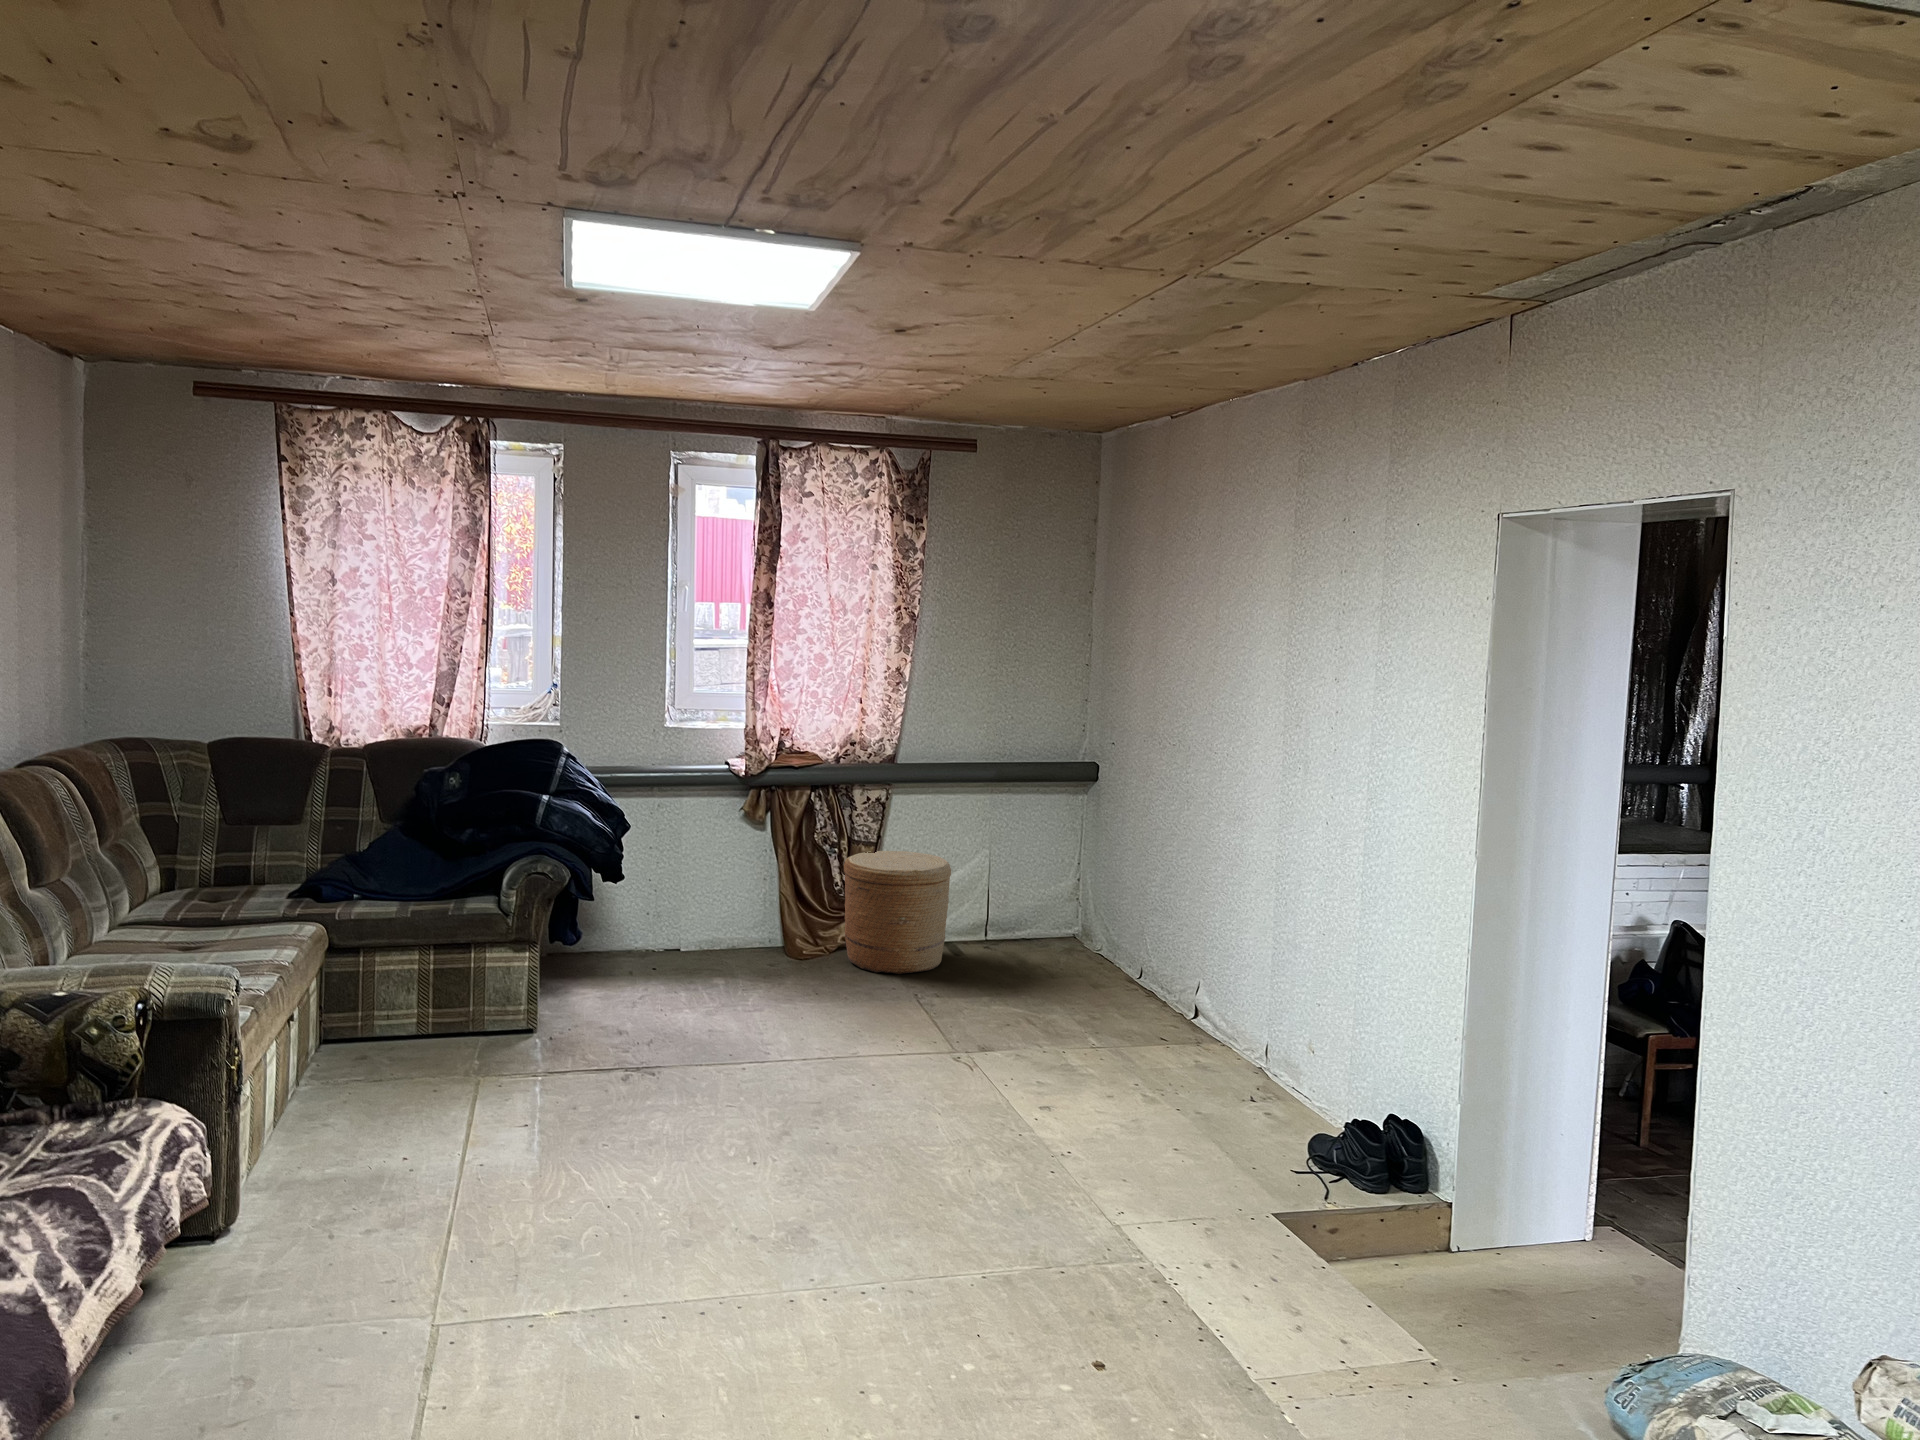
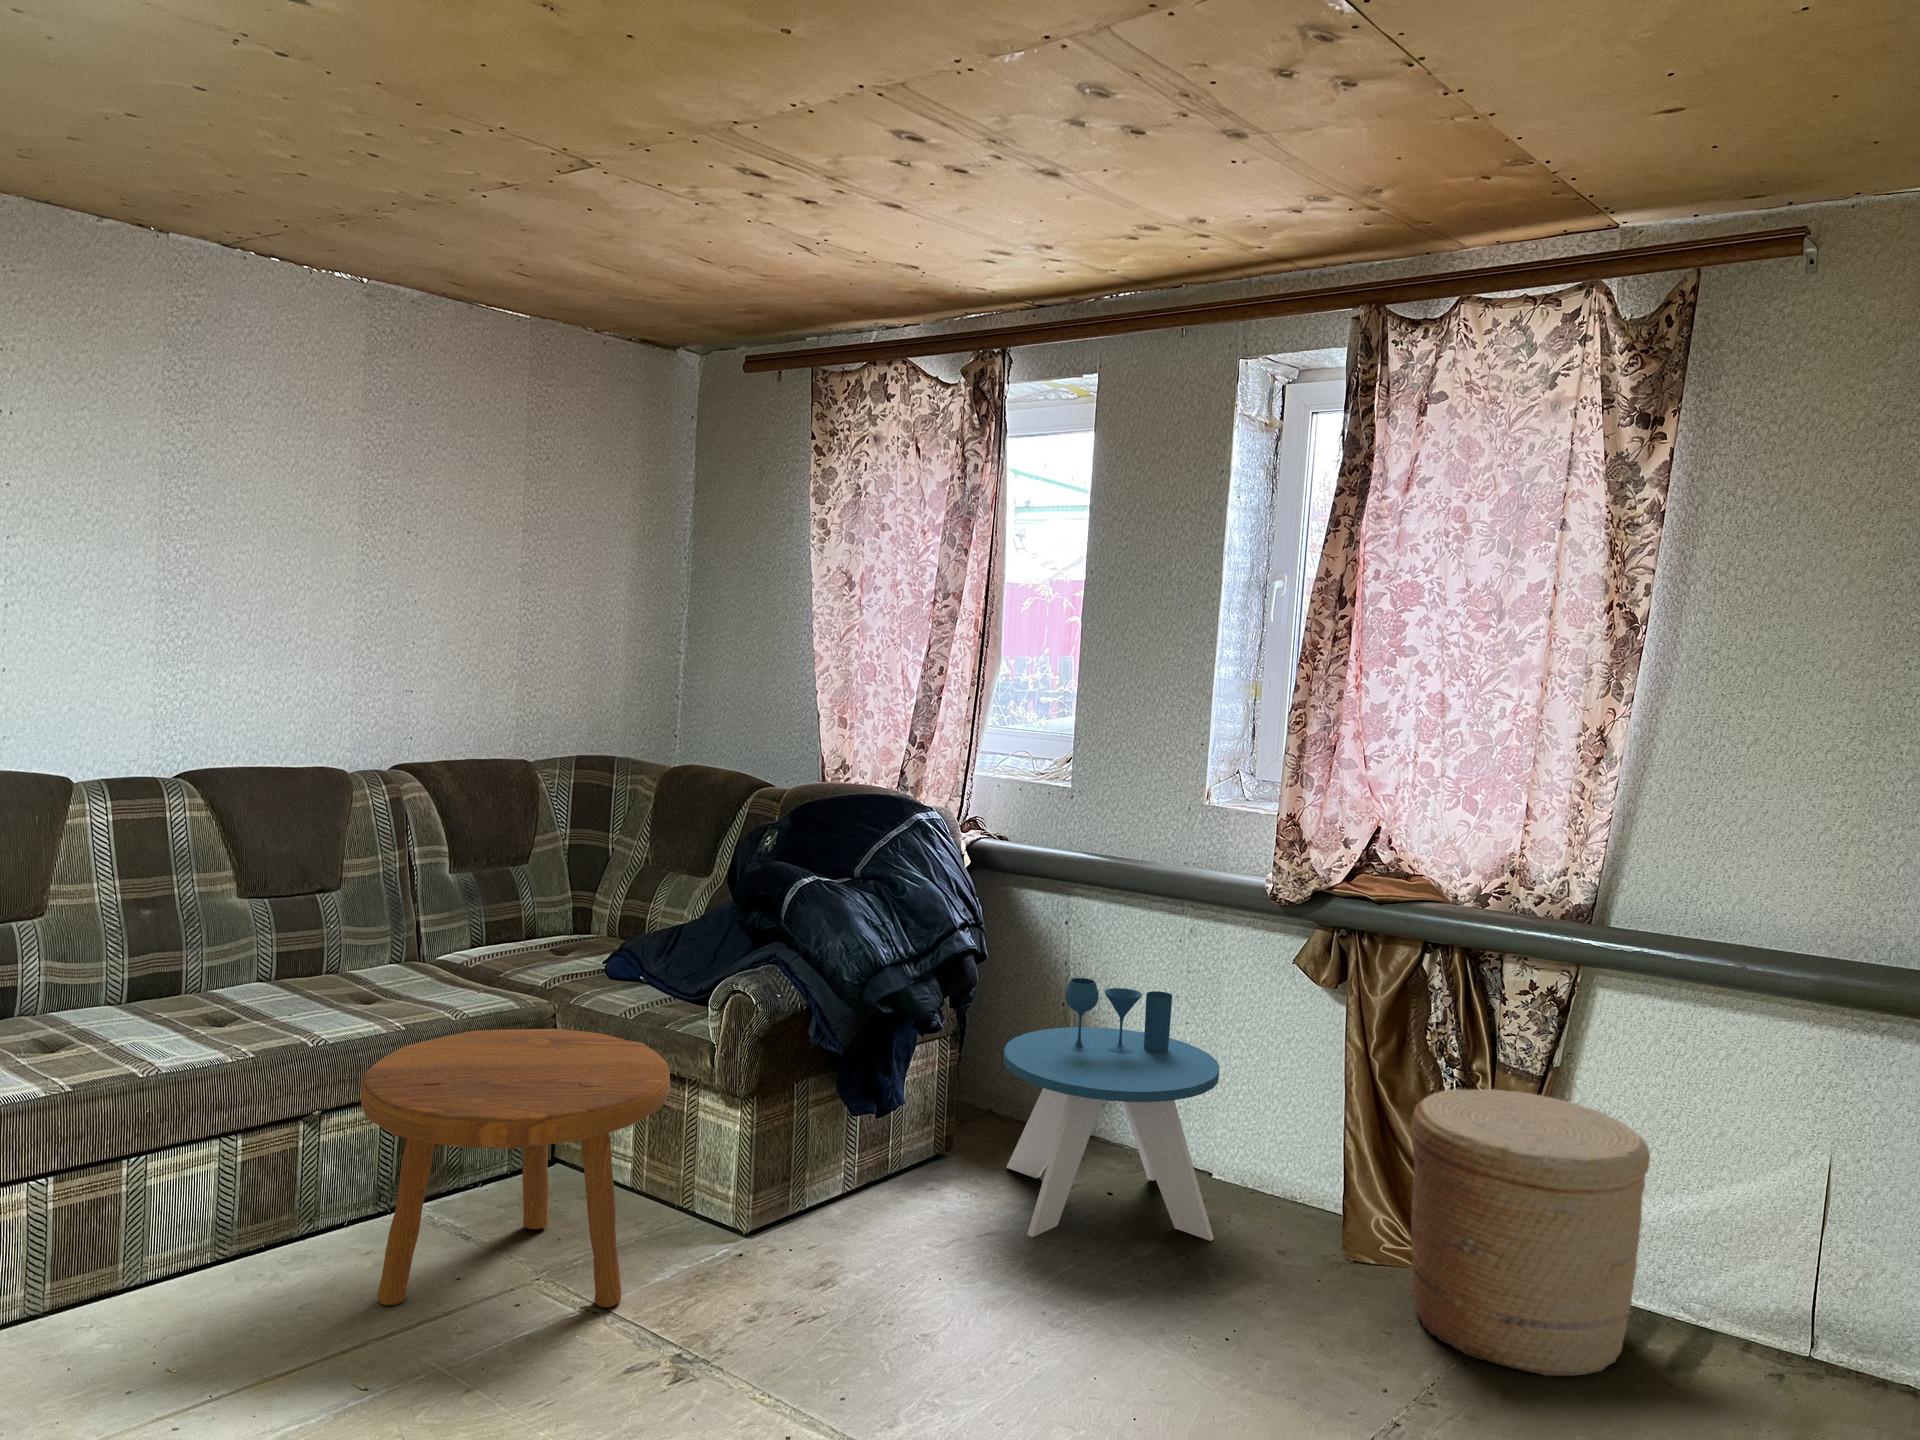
side table: none [582,845,739,1001] -> present [1004,978,1220,1241]
footstool: none [347,938,580,1157] -> present [361,1029,670,1307]

